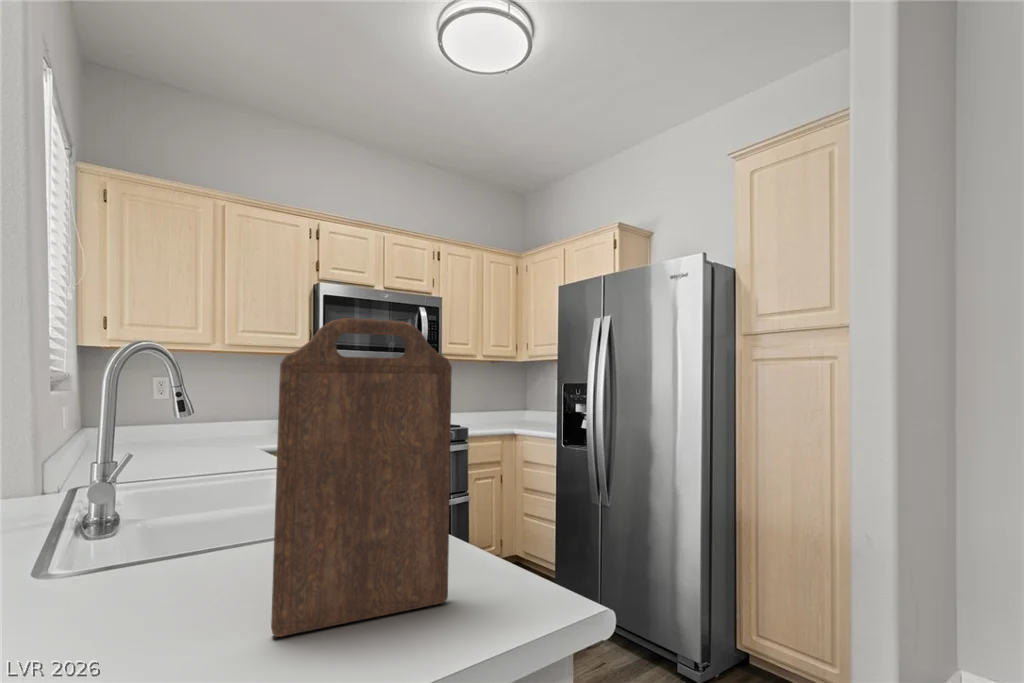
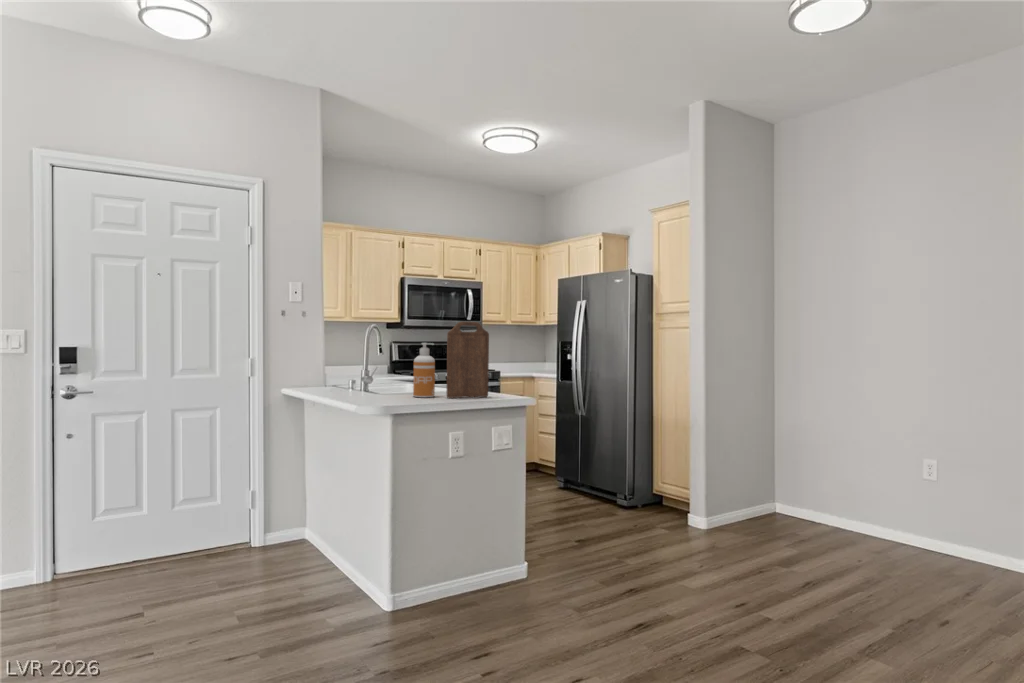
soap dispenser: none [140,401,239,634] -> present [413,343,435,397]

